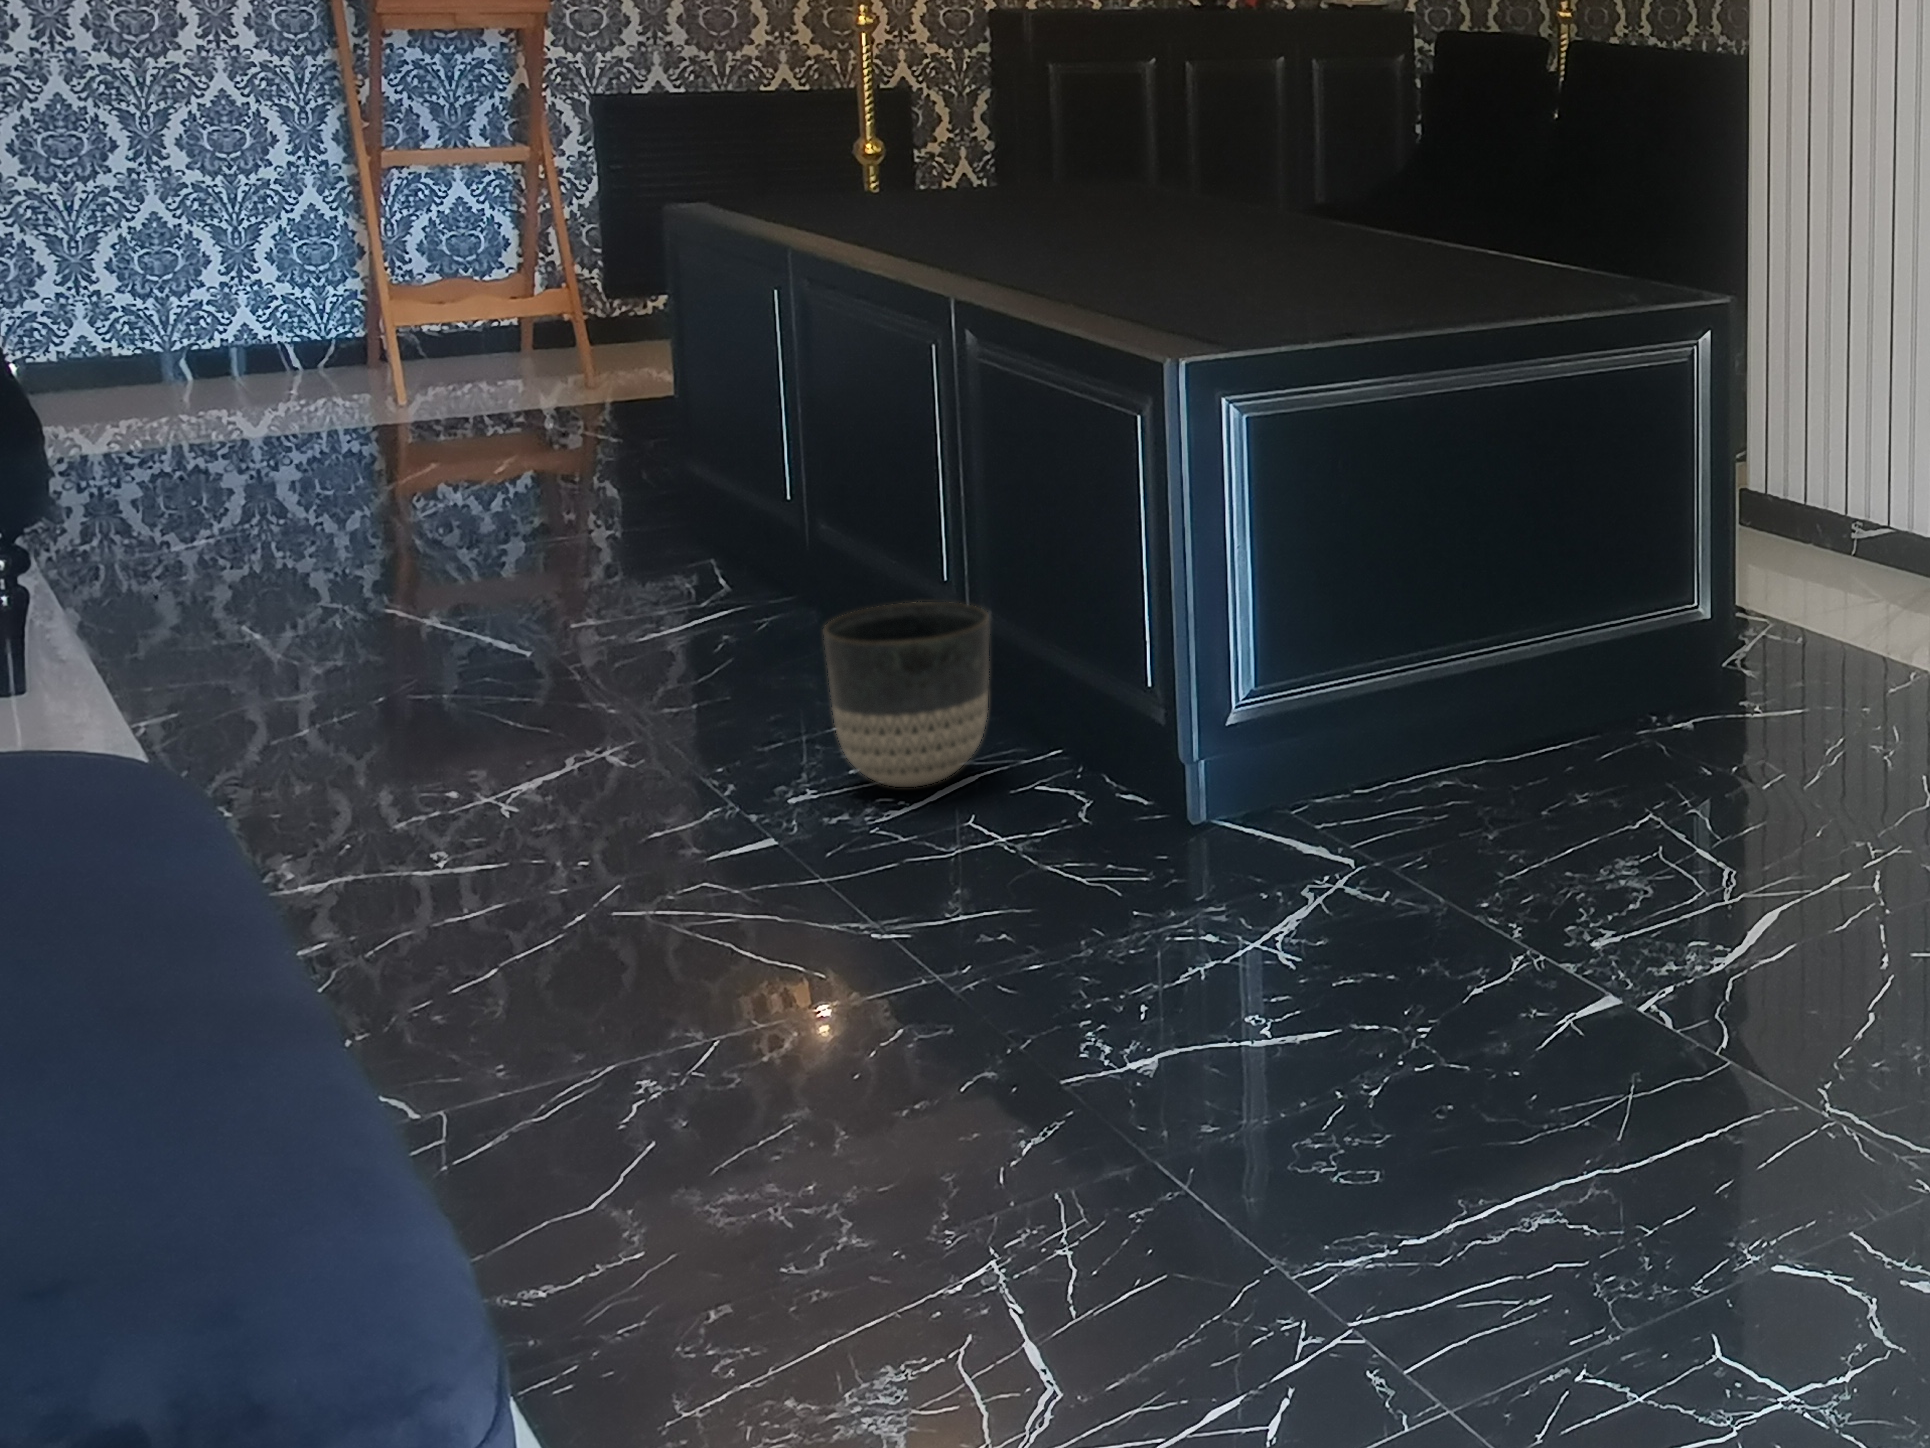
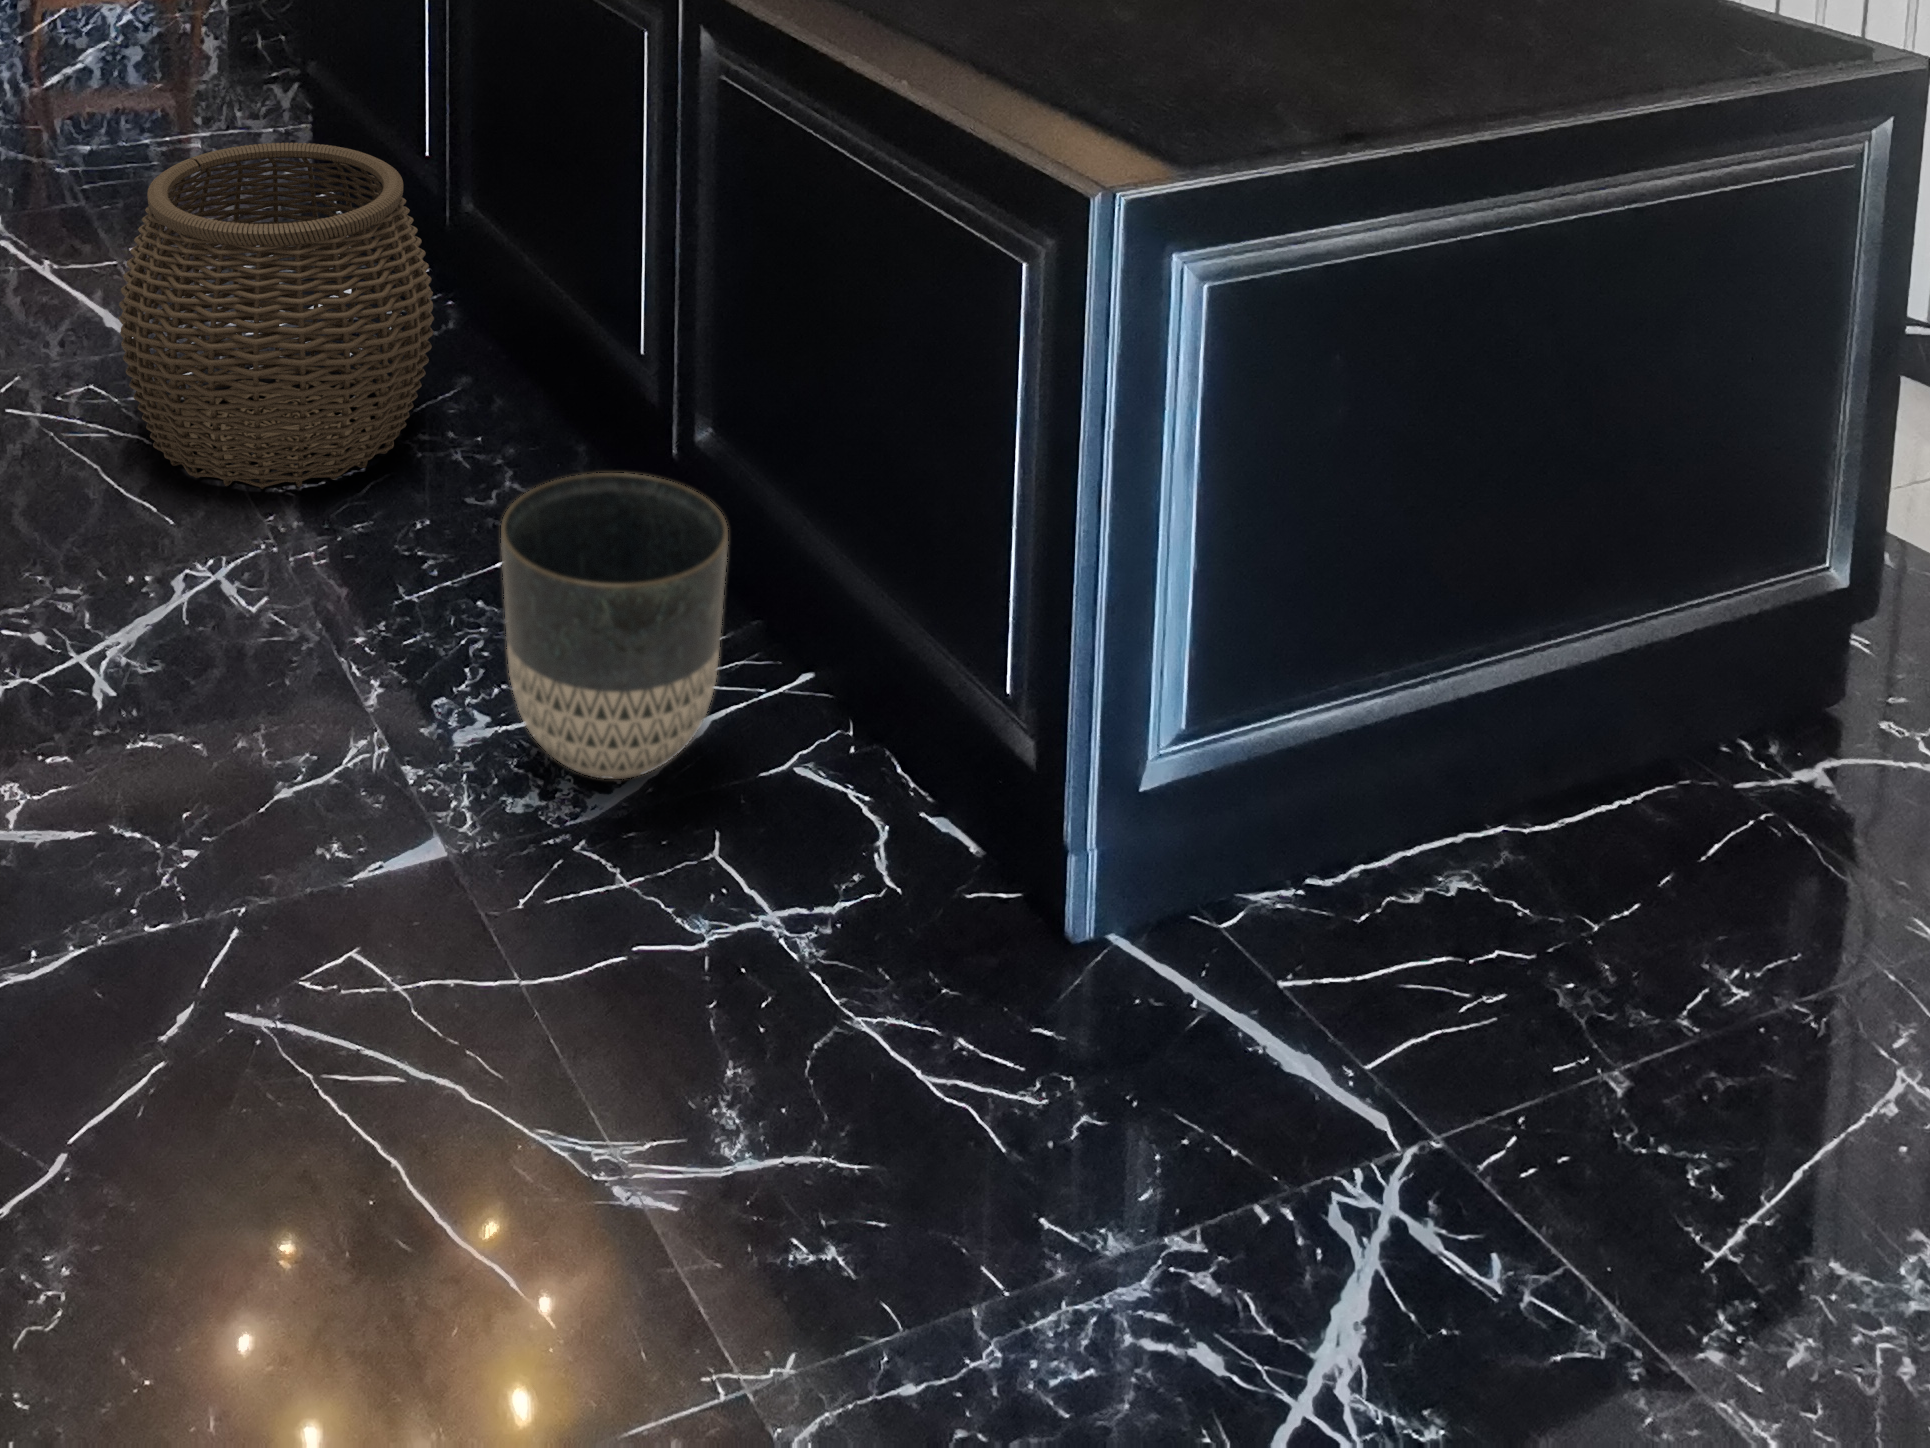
woven basket: none [517,458,792,702] -> present [119,143,434,489]

